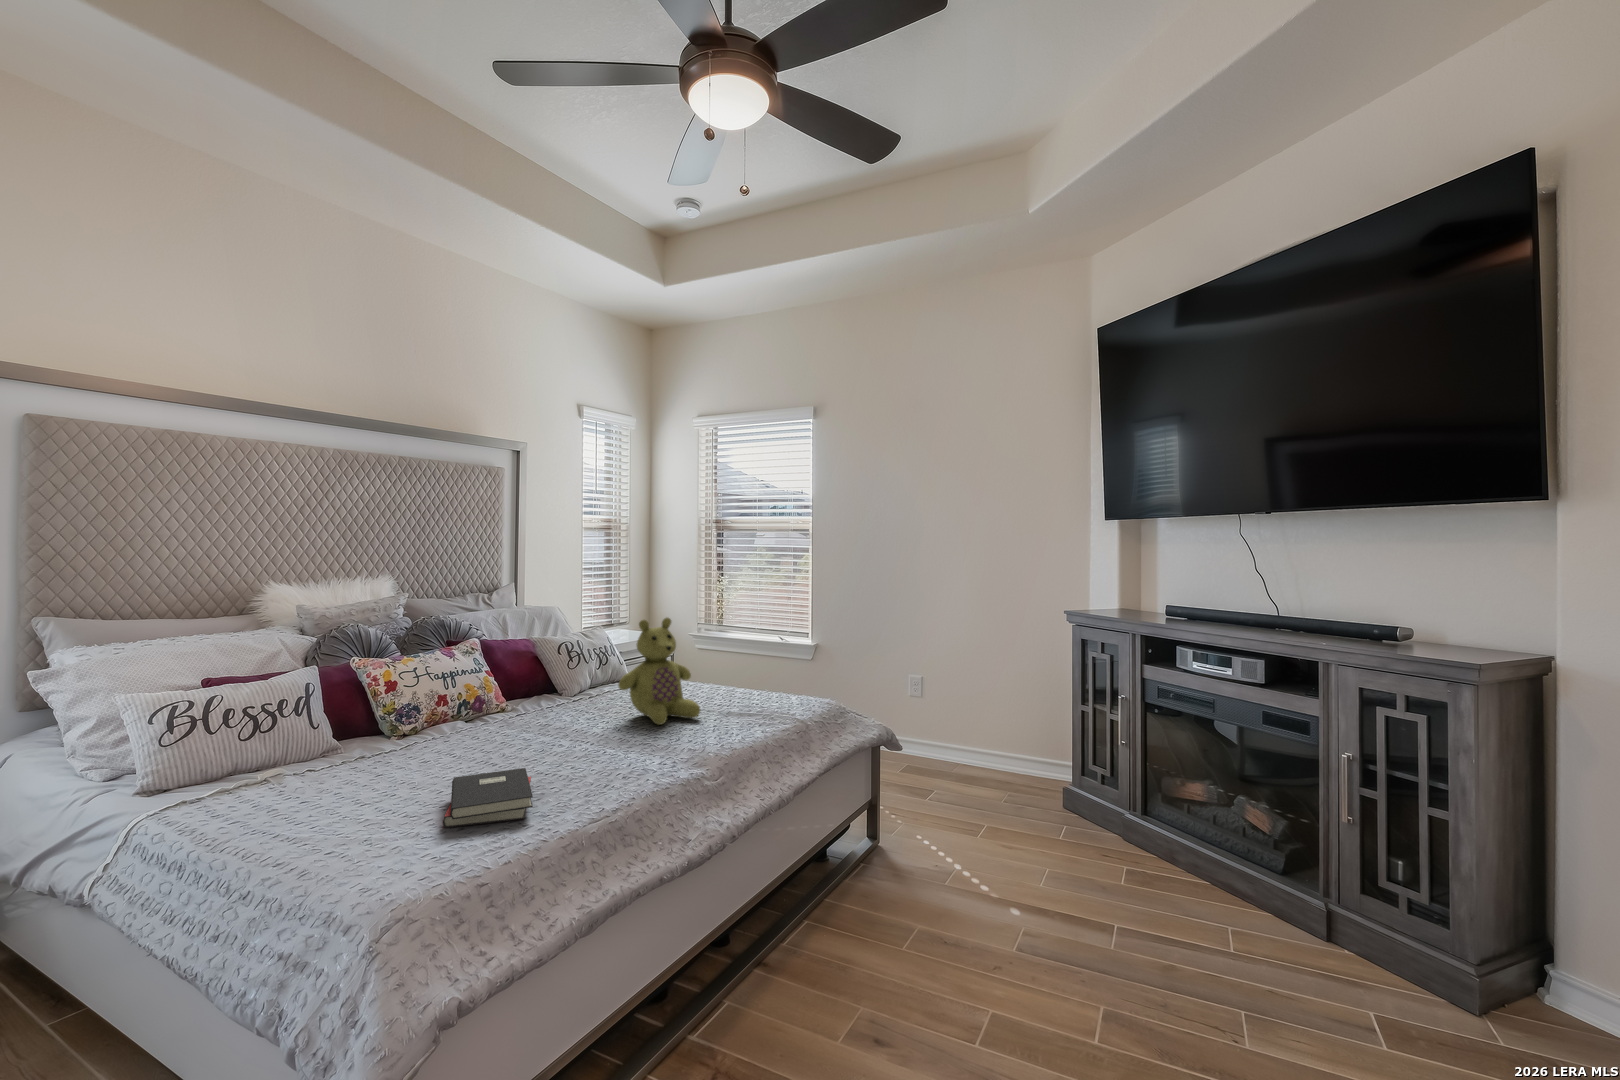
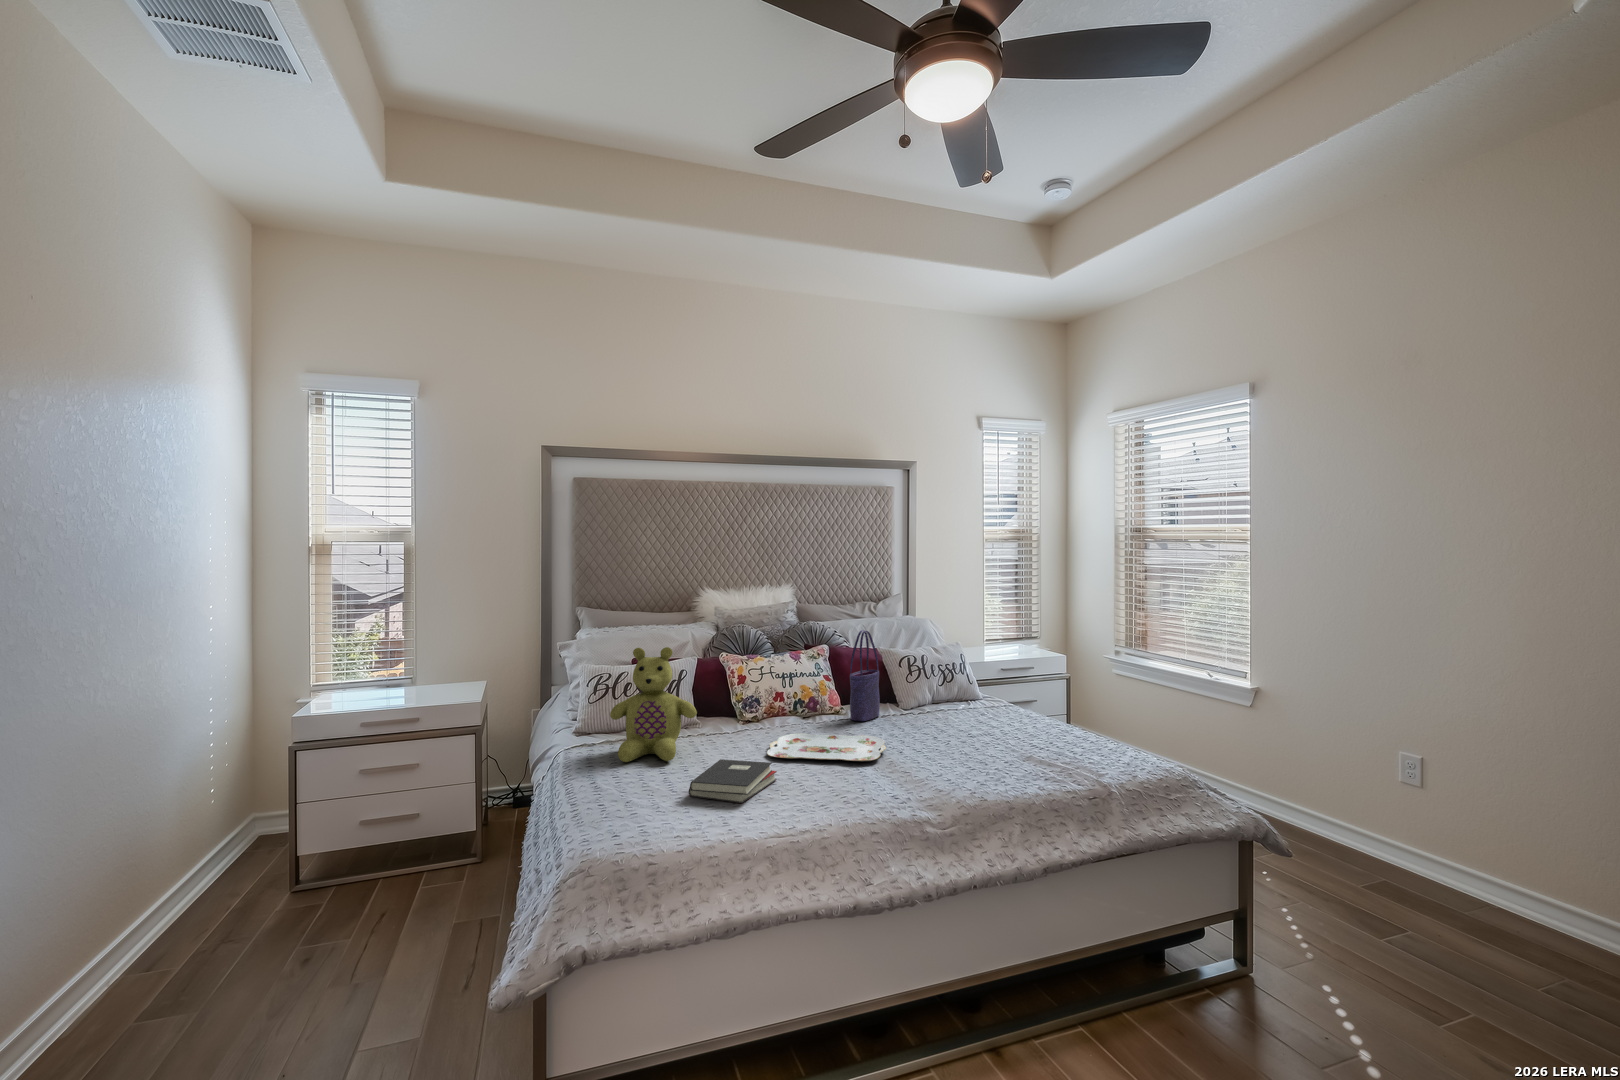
tote bag: none [529,616,556,715] -> present [850,630,880,721]
stuffed bear: present [618,618,700,725] -> present [610,647,697,762]
serving tray: none [475,725,616,765] -> present [767,733,886,761]

